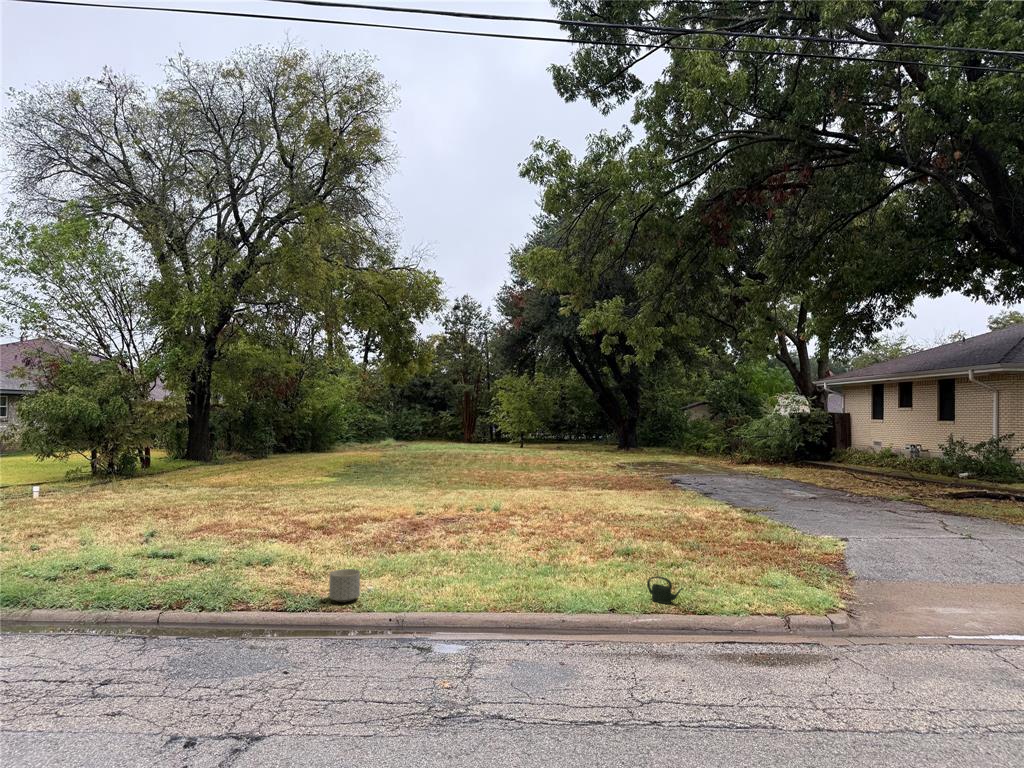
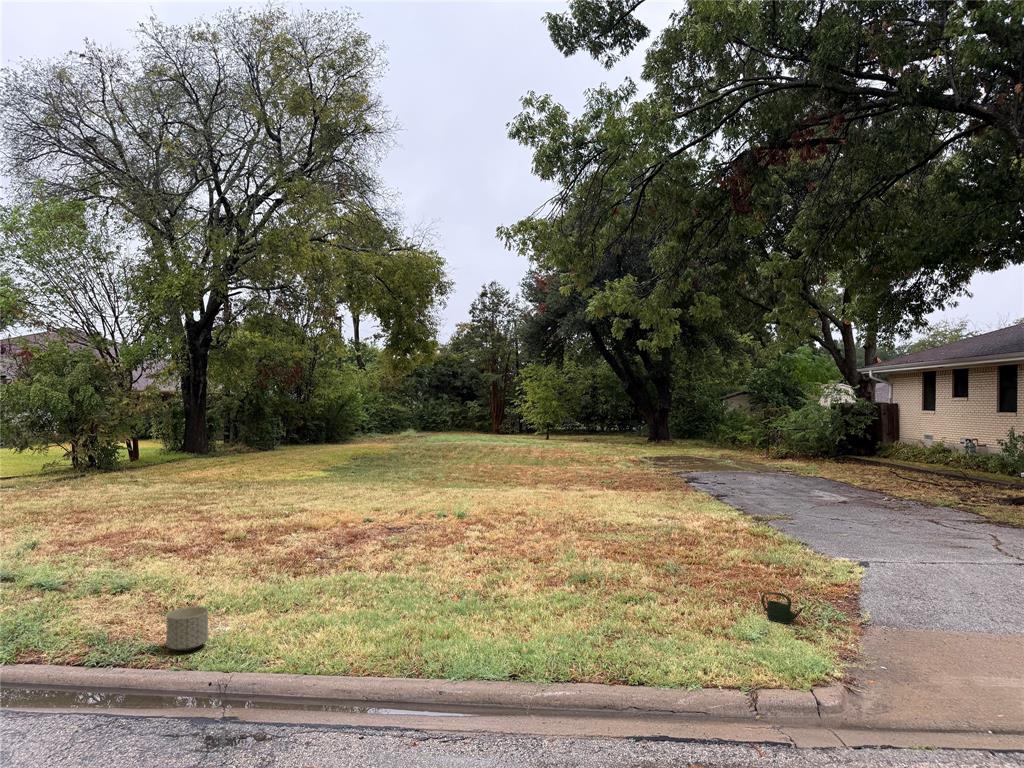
watering can: present [647,576,684,604] -> present [761,592,807,624]

